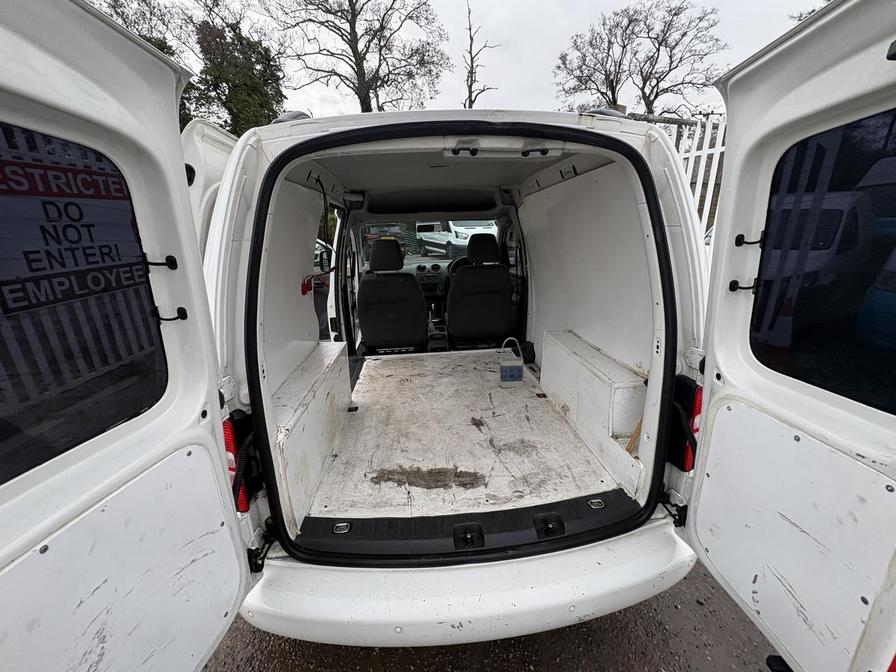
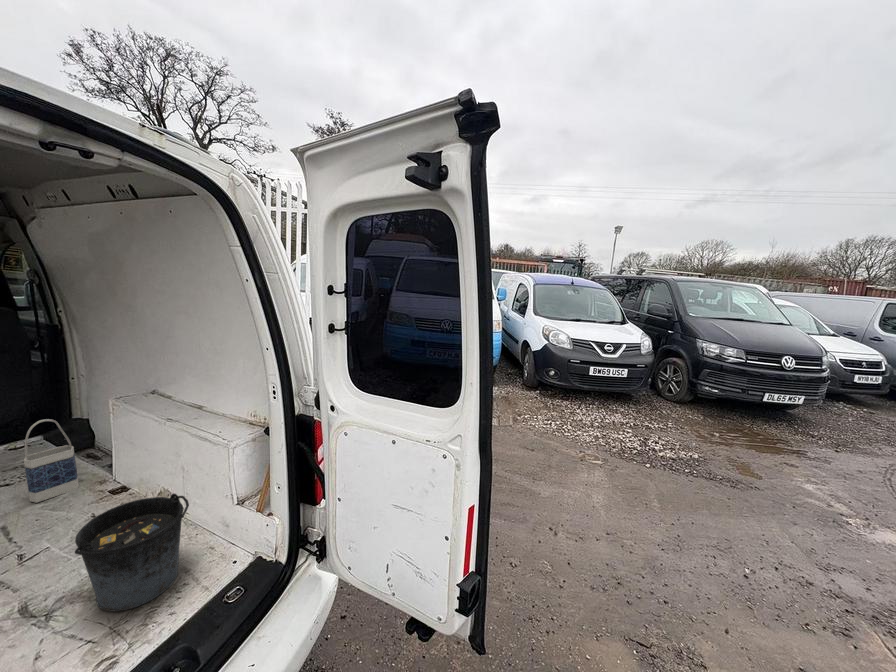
bucket: none [510,404,577,476] -> present [75,494,189,611]

